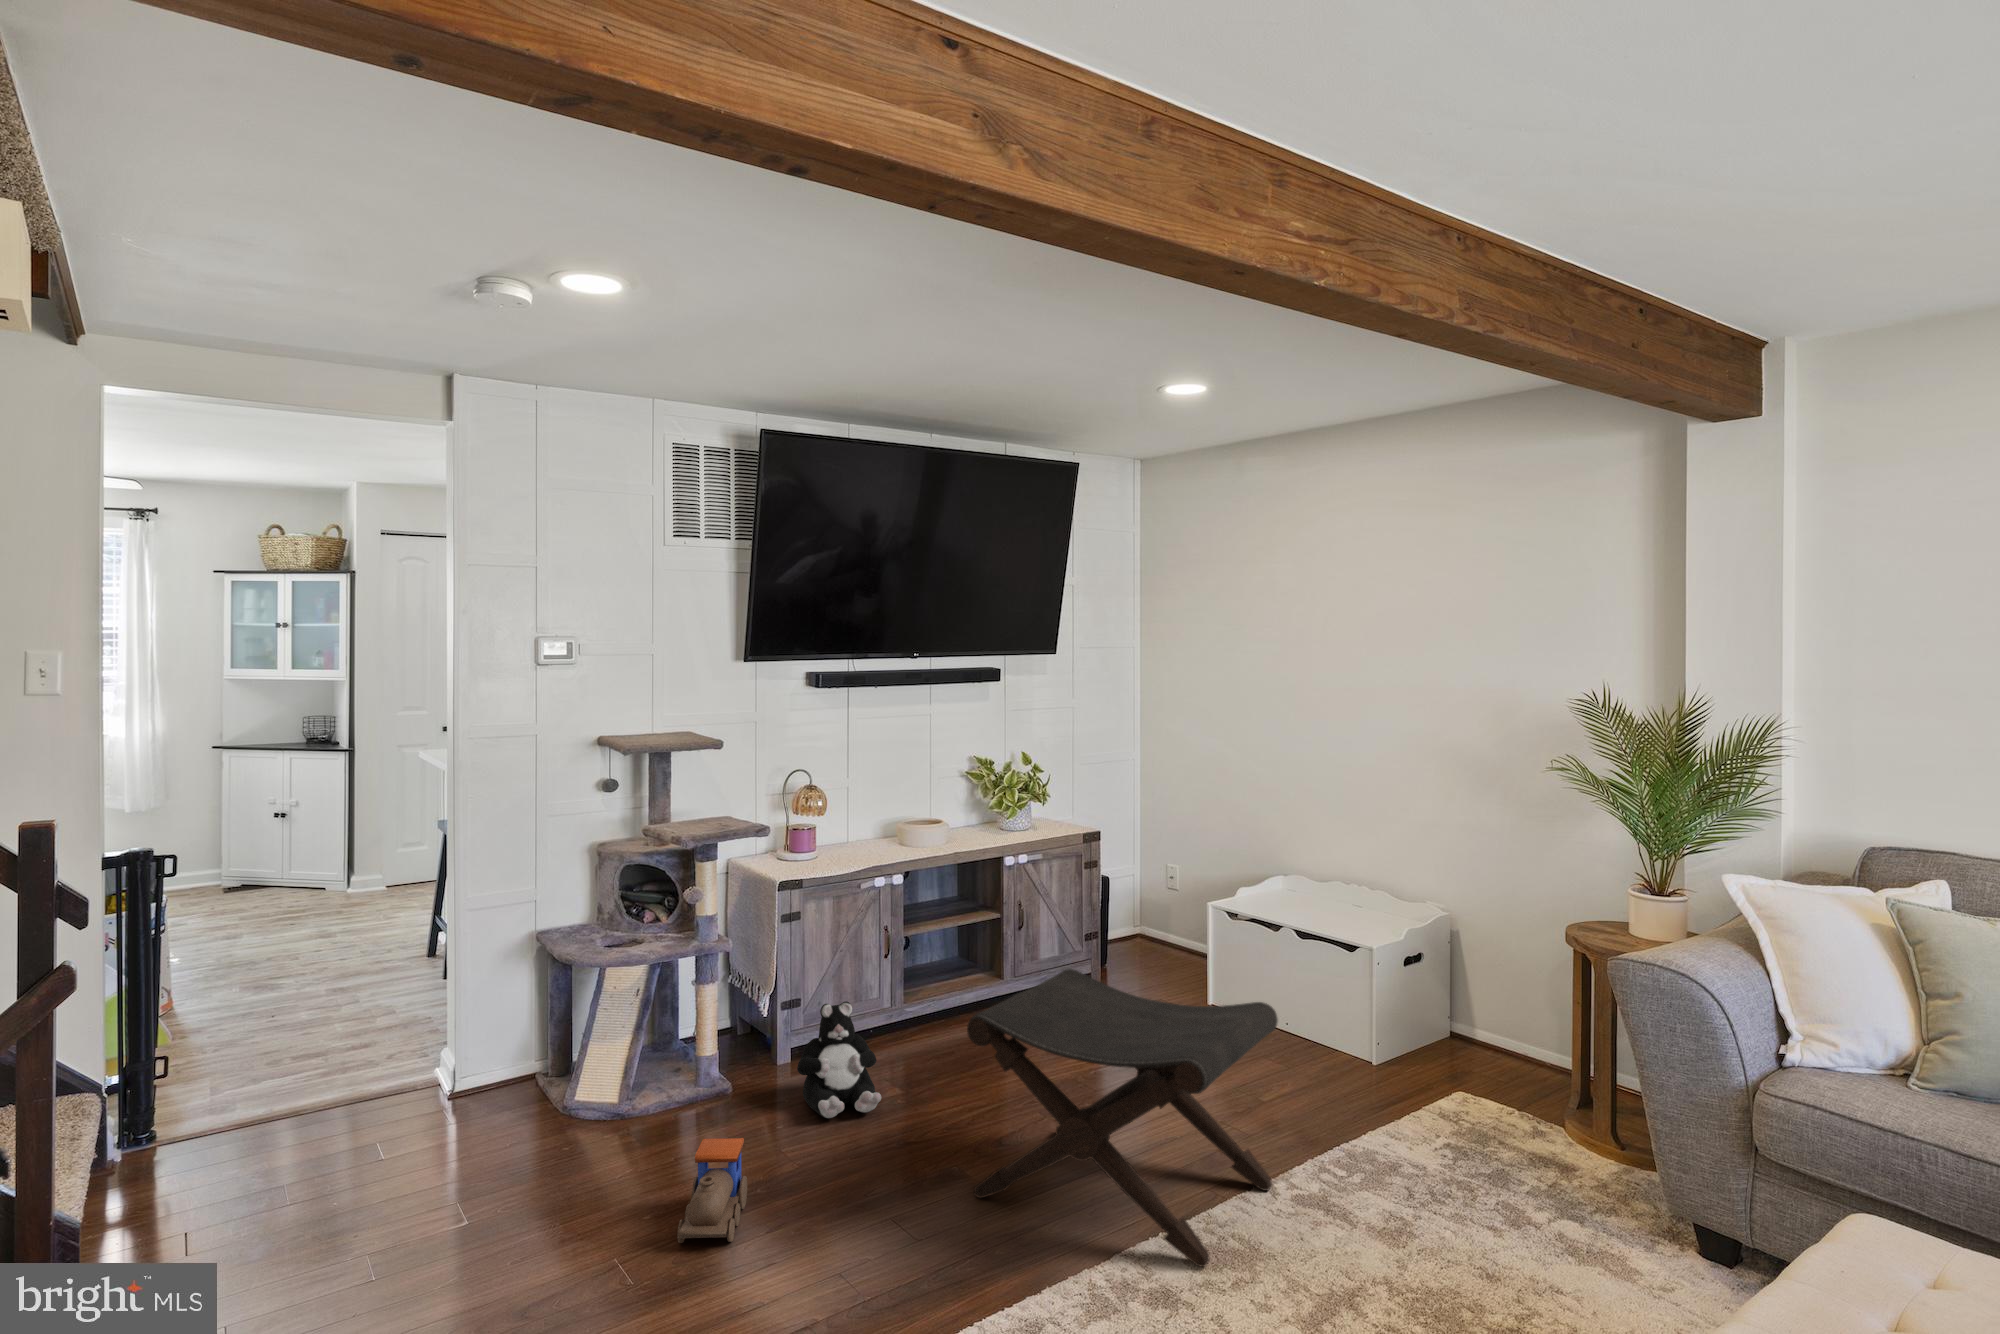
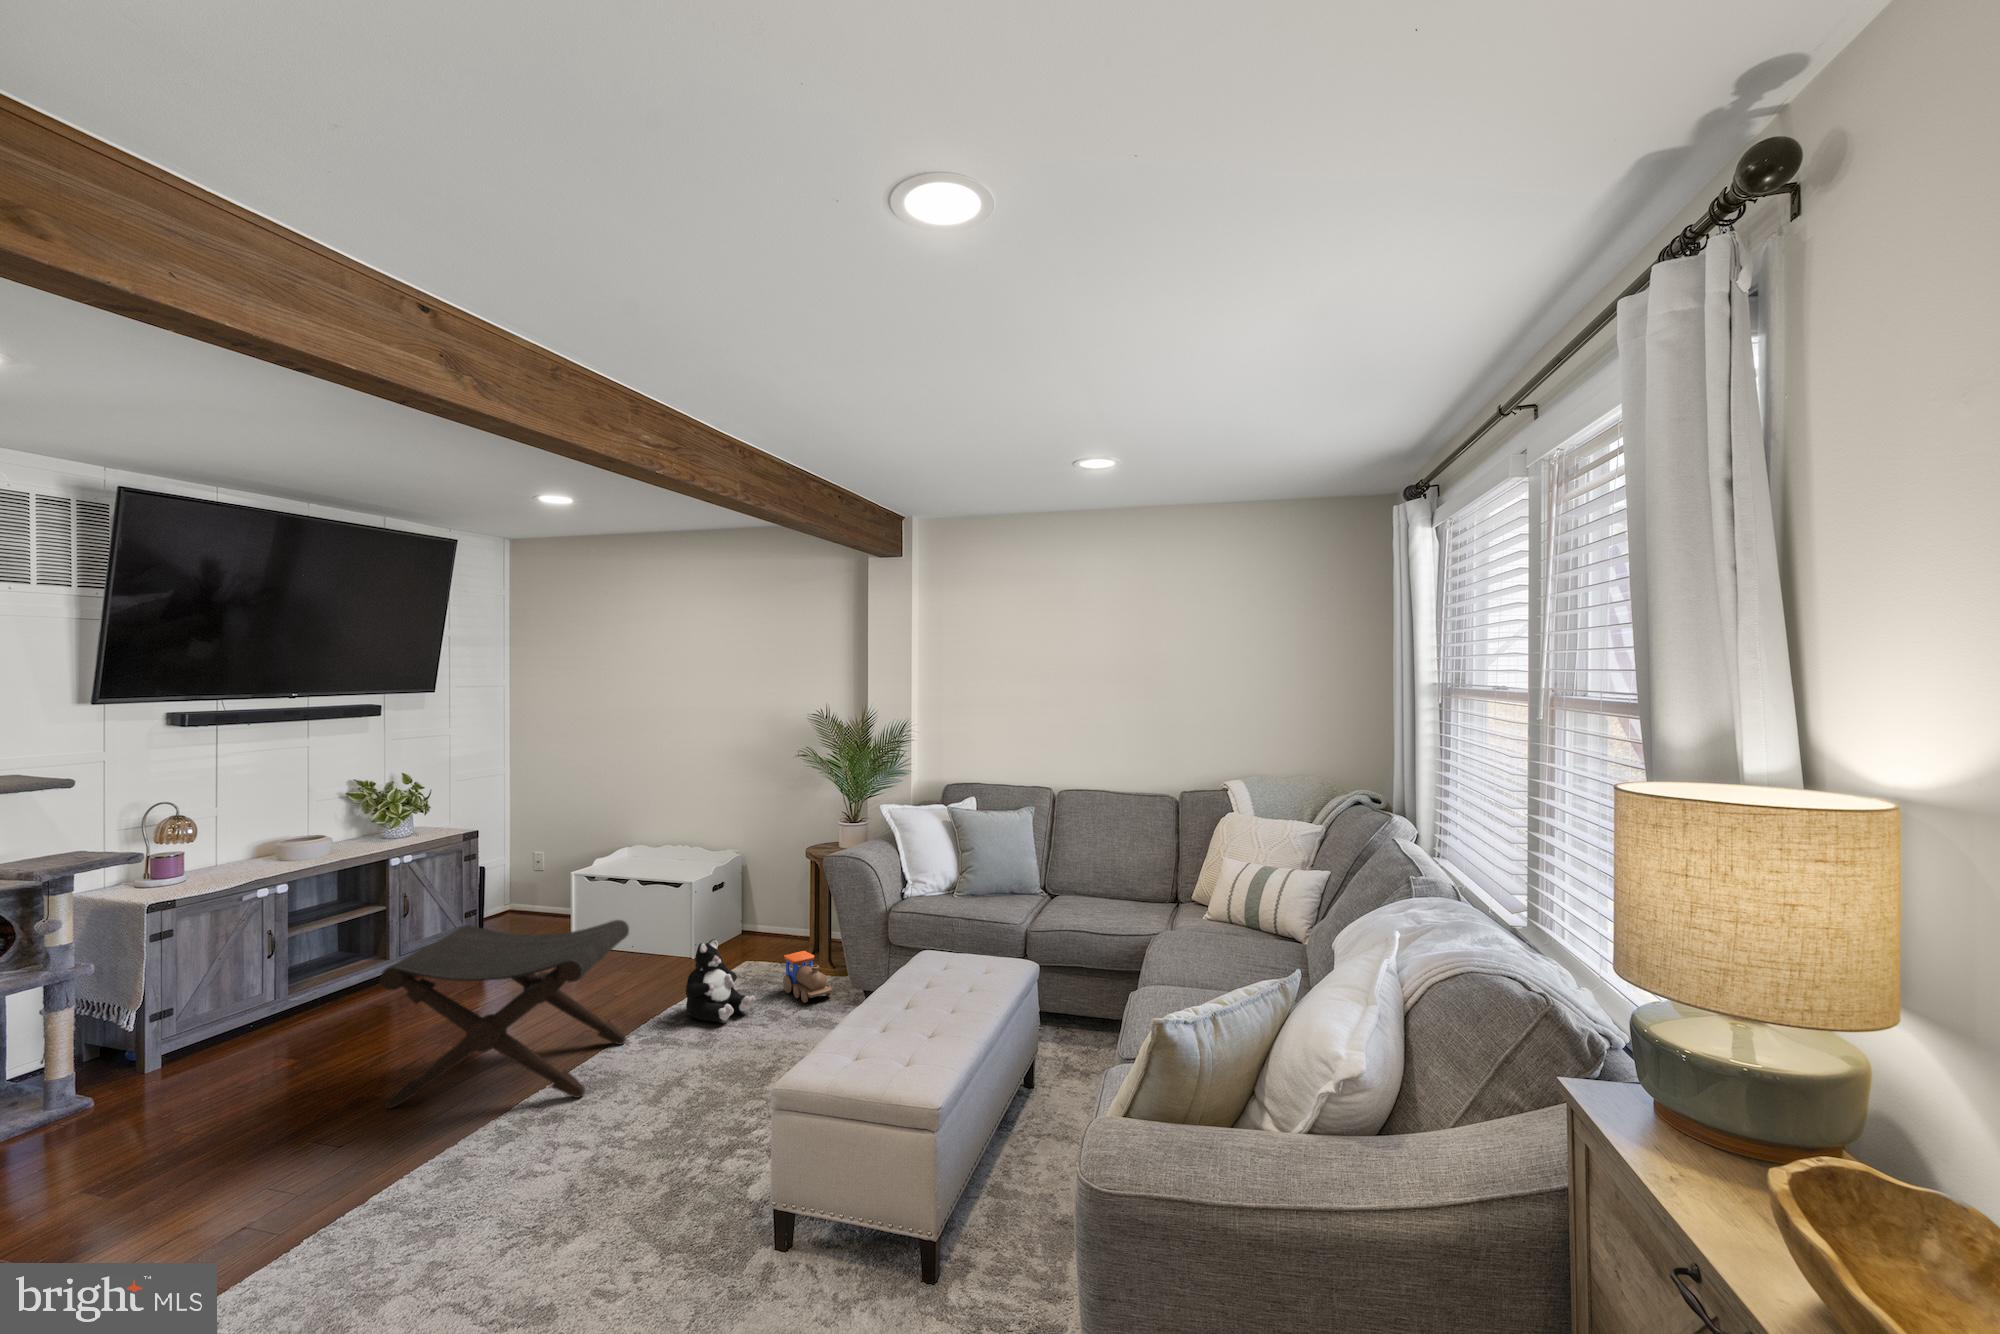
plush toy: present [797,1001,881,1118] -> present [686,939,756,1021]
toy train: present [677,1138,747,1243] -> present [783,951,832,1003]

